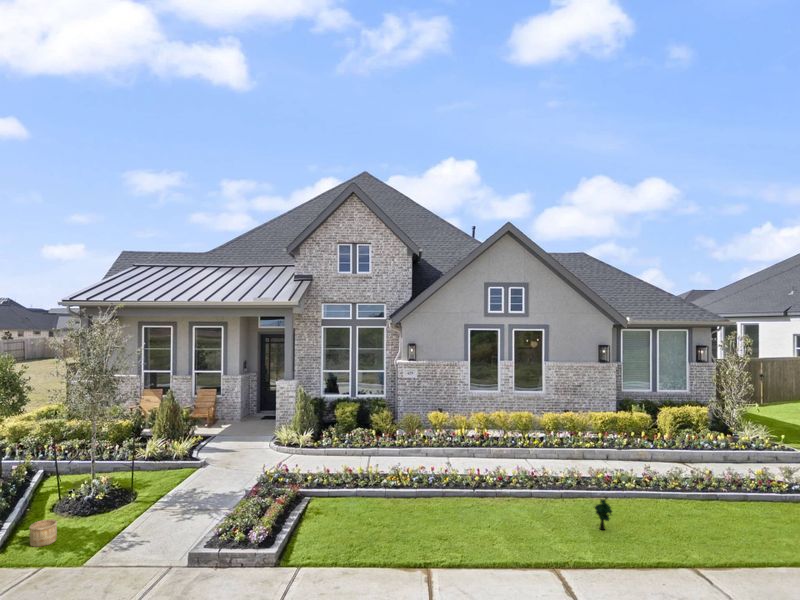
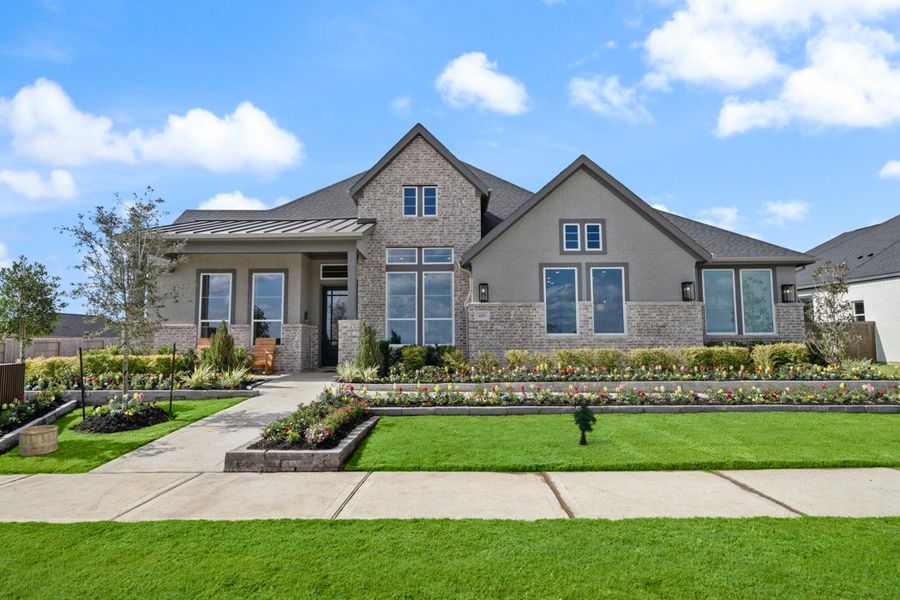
decorative plant: present [595,497,612,530] -> present [572,400,597,445]

